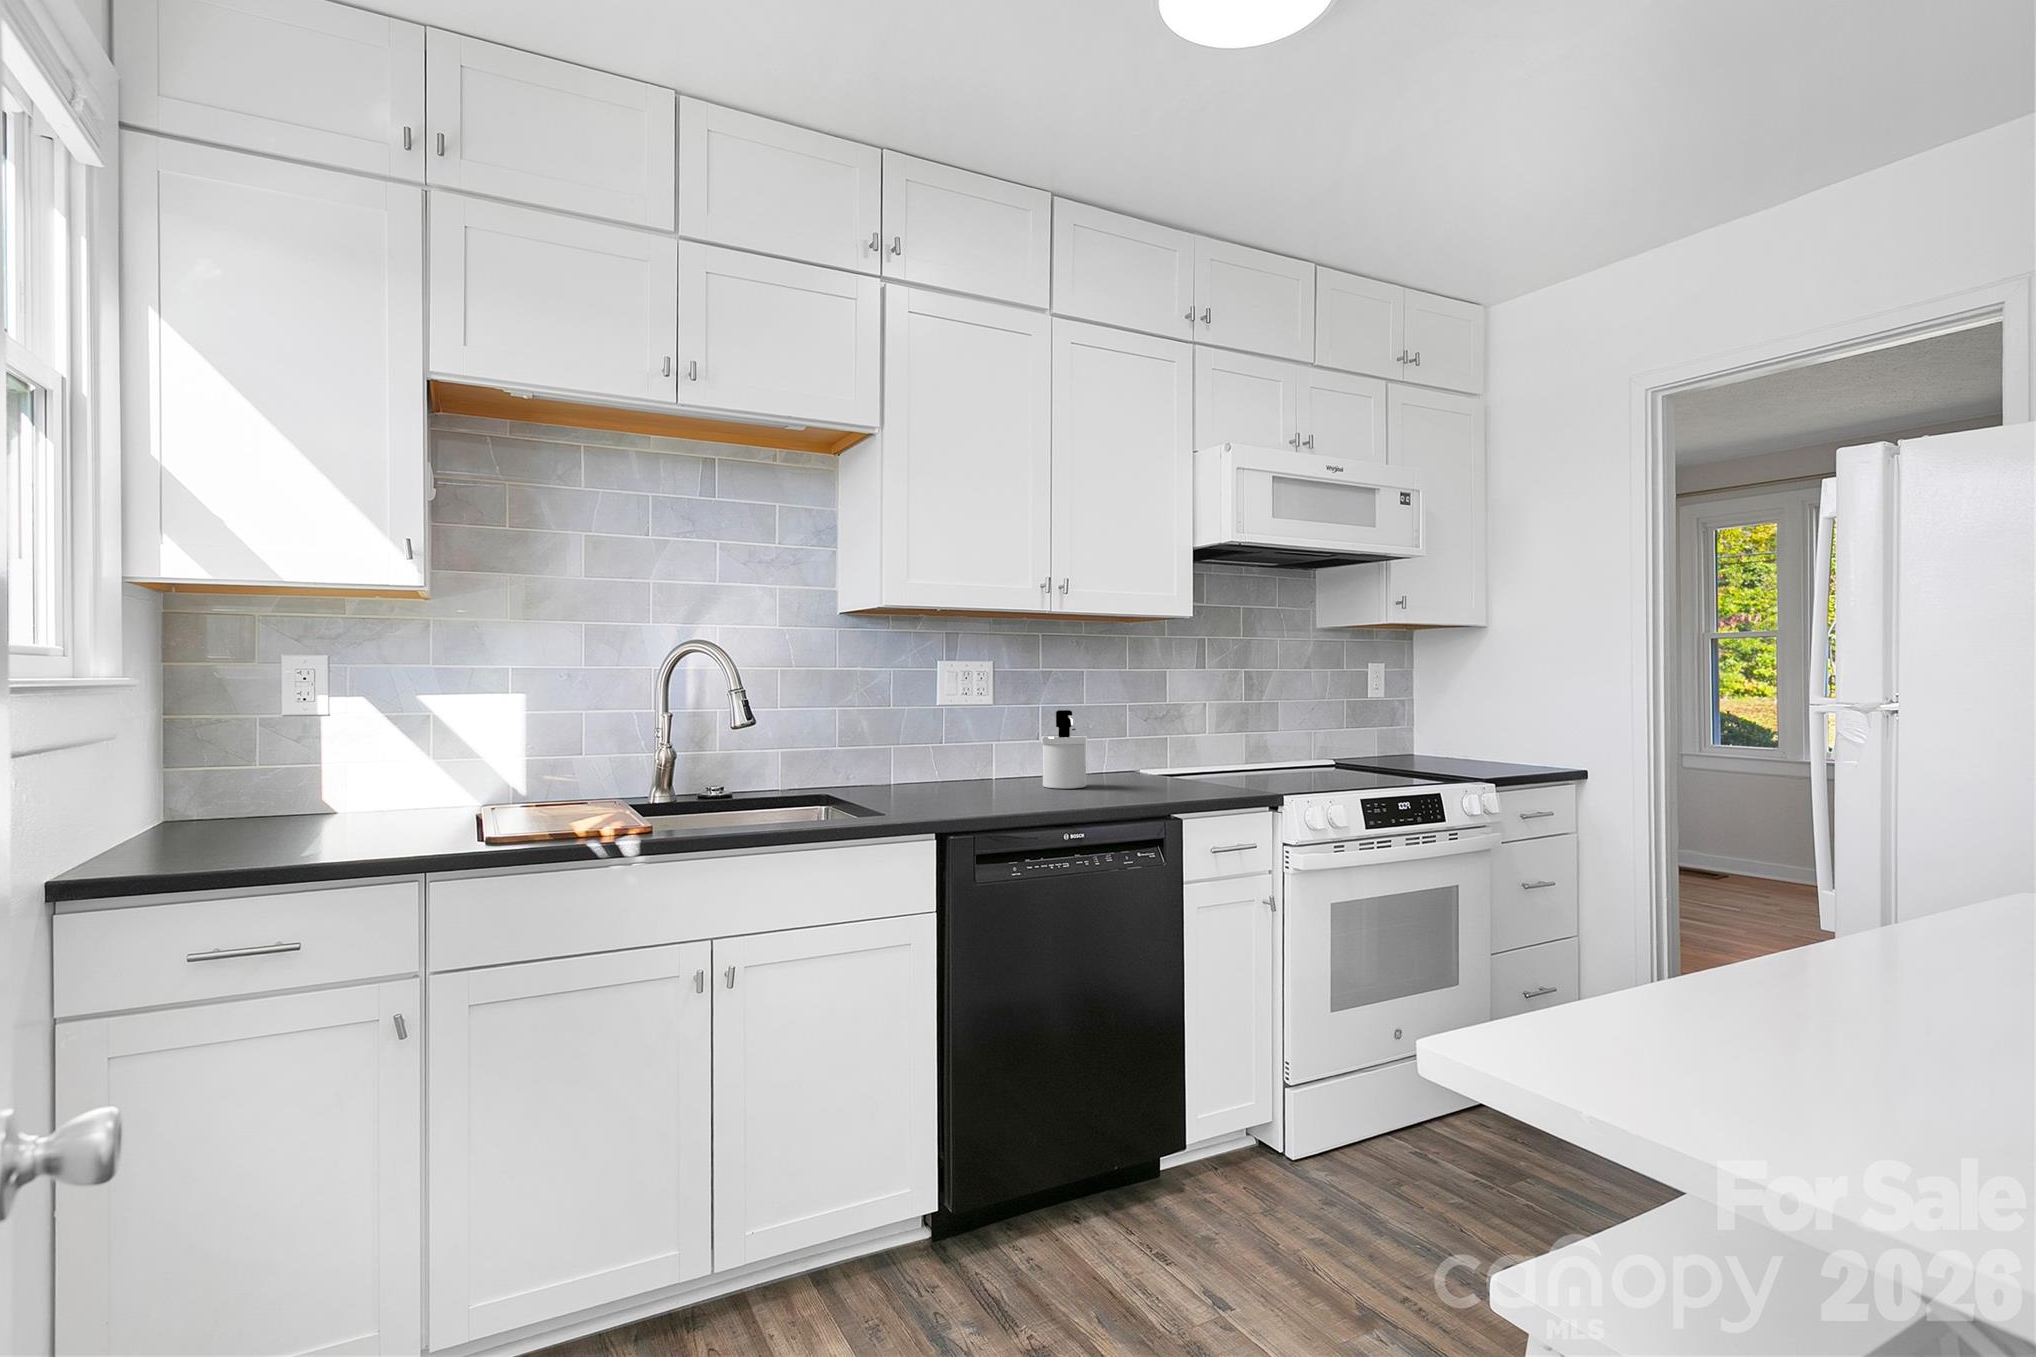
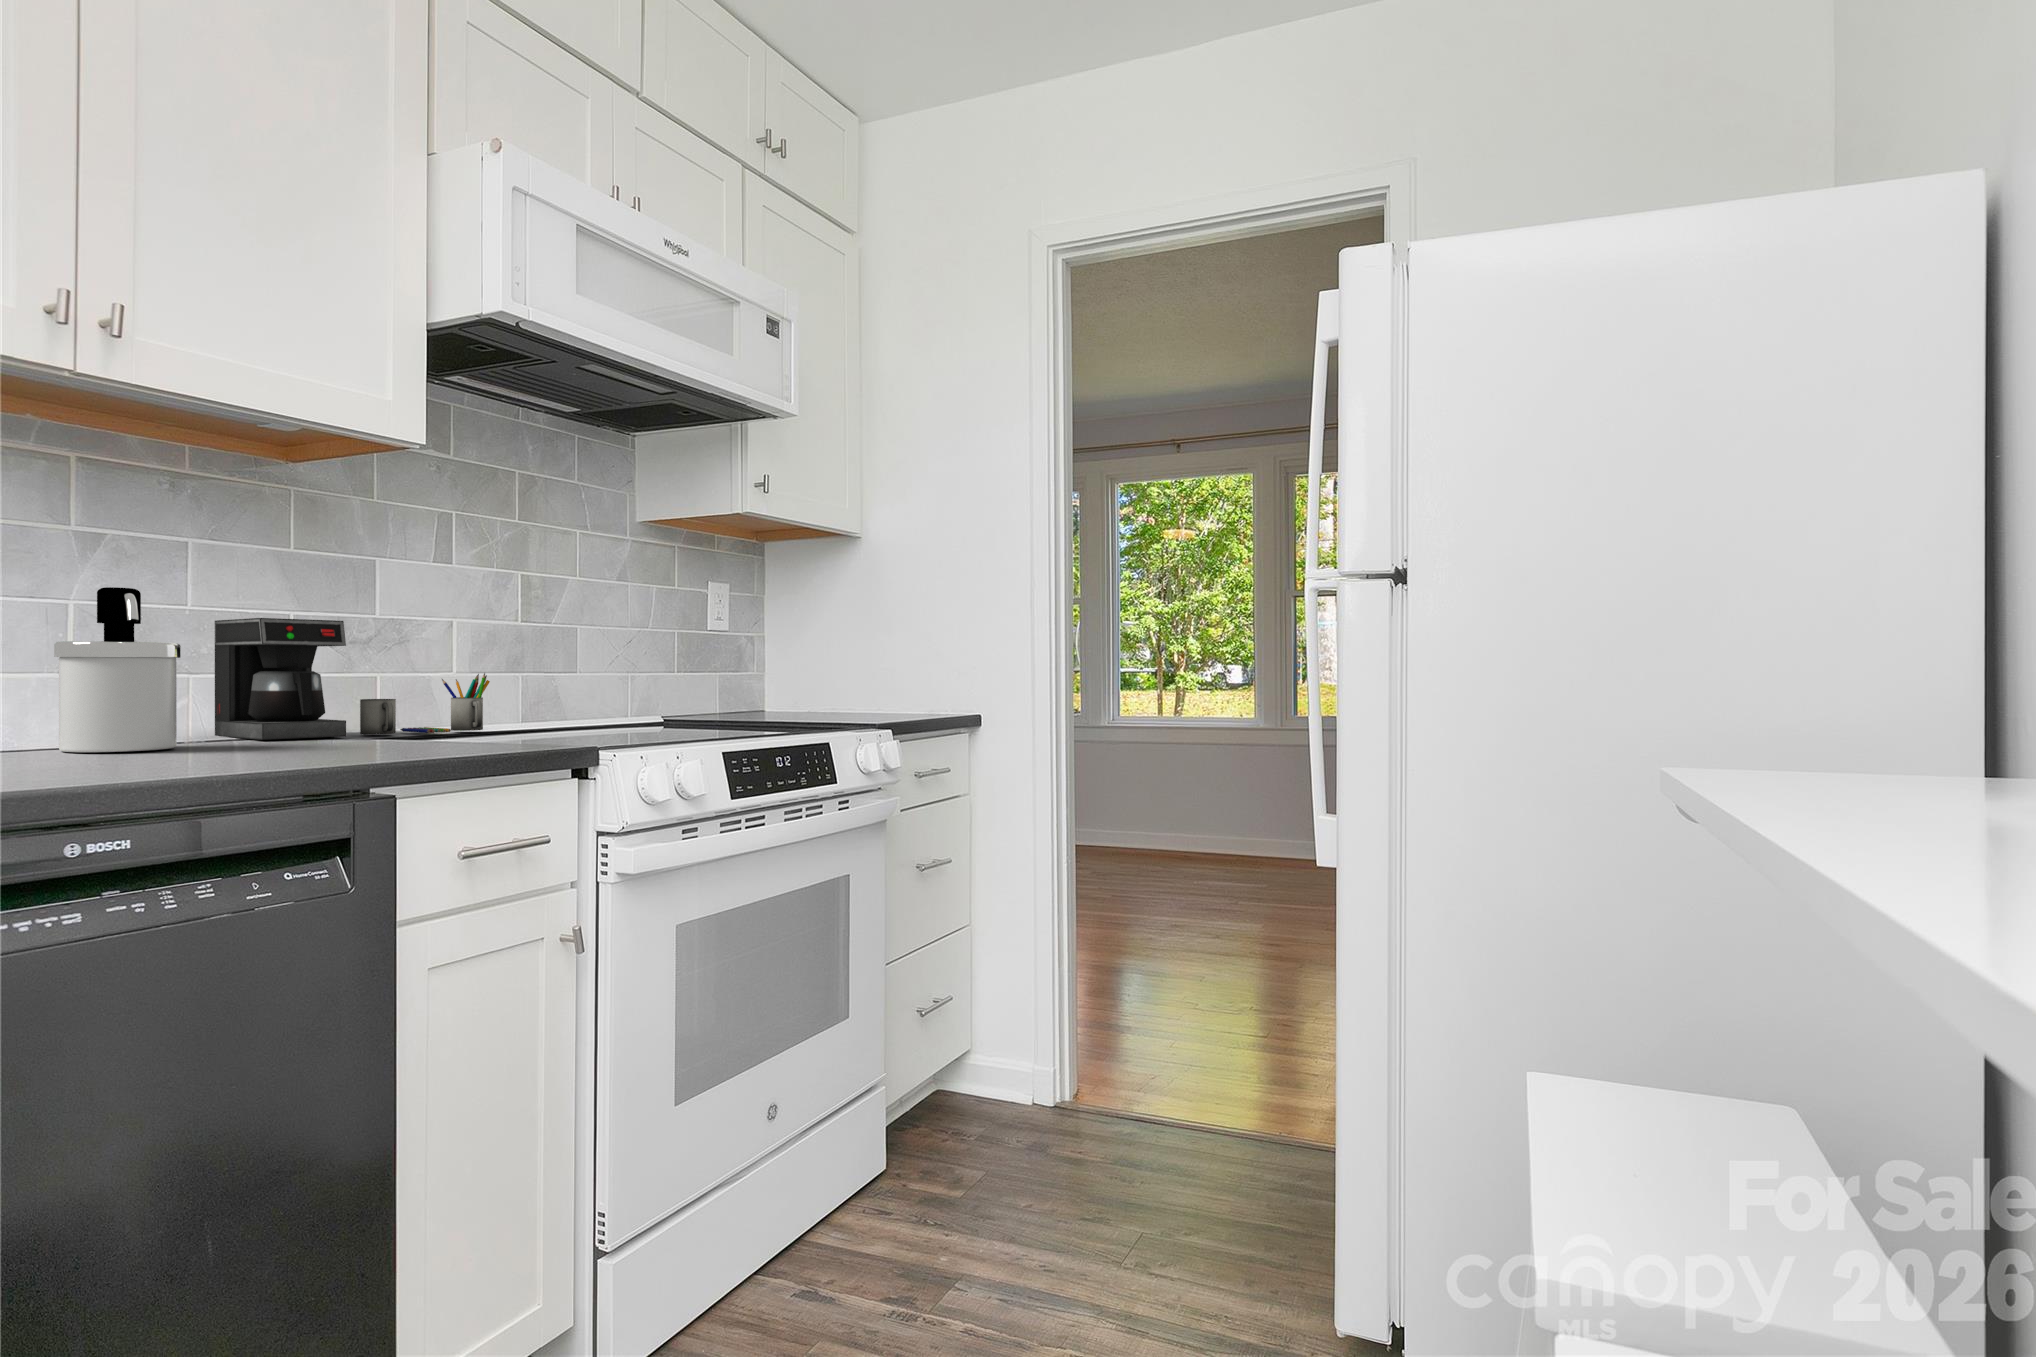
coffee maker: none [1094,716,1226,782] -> present [215,618,490,740]

